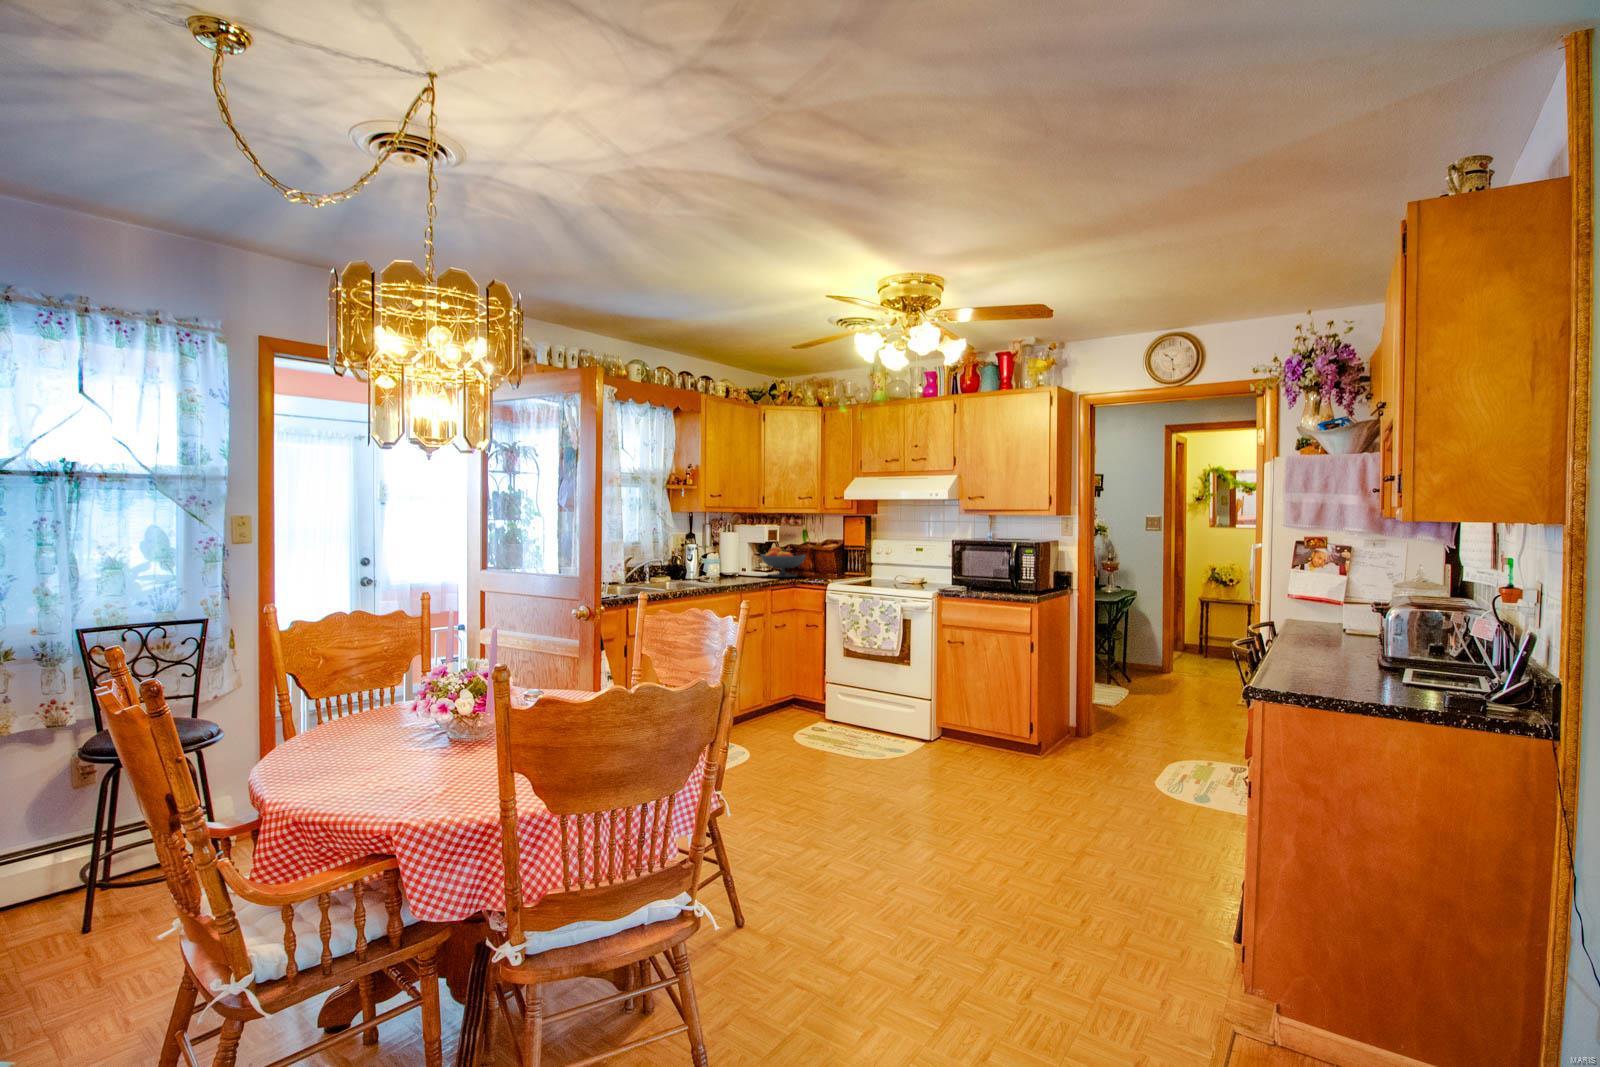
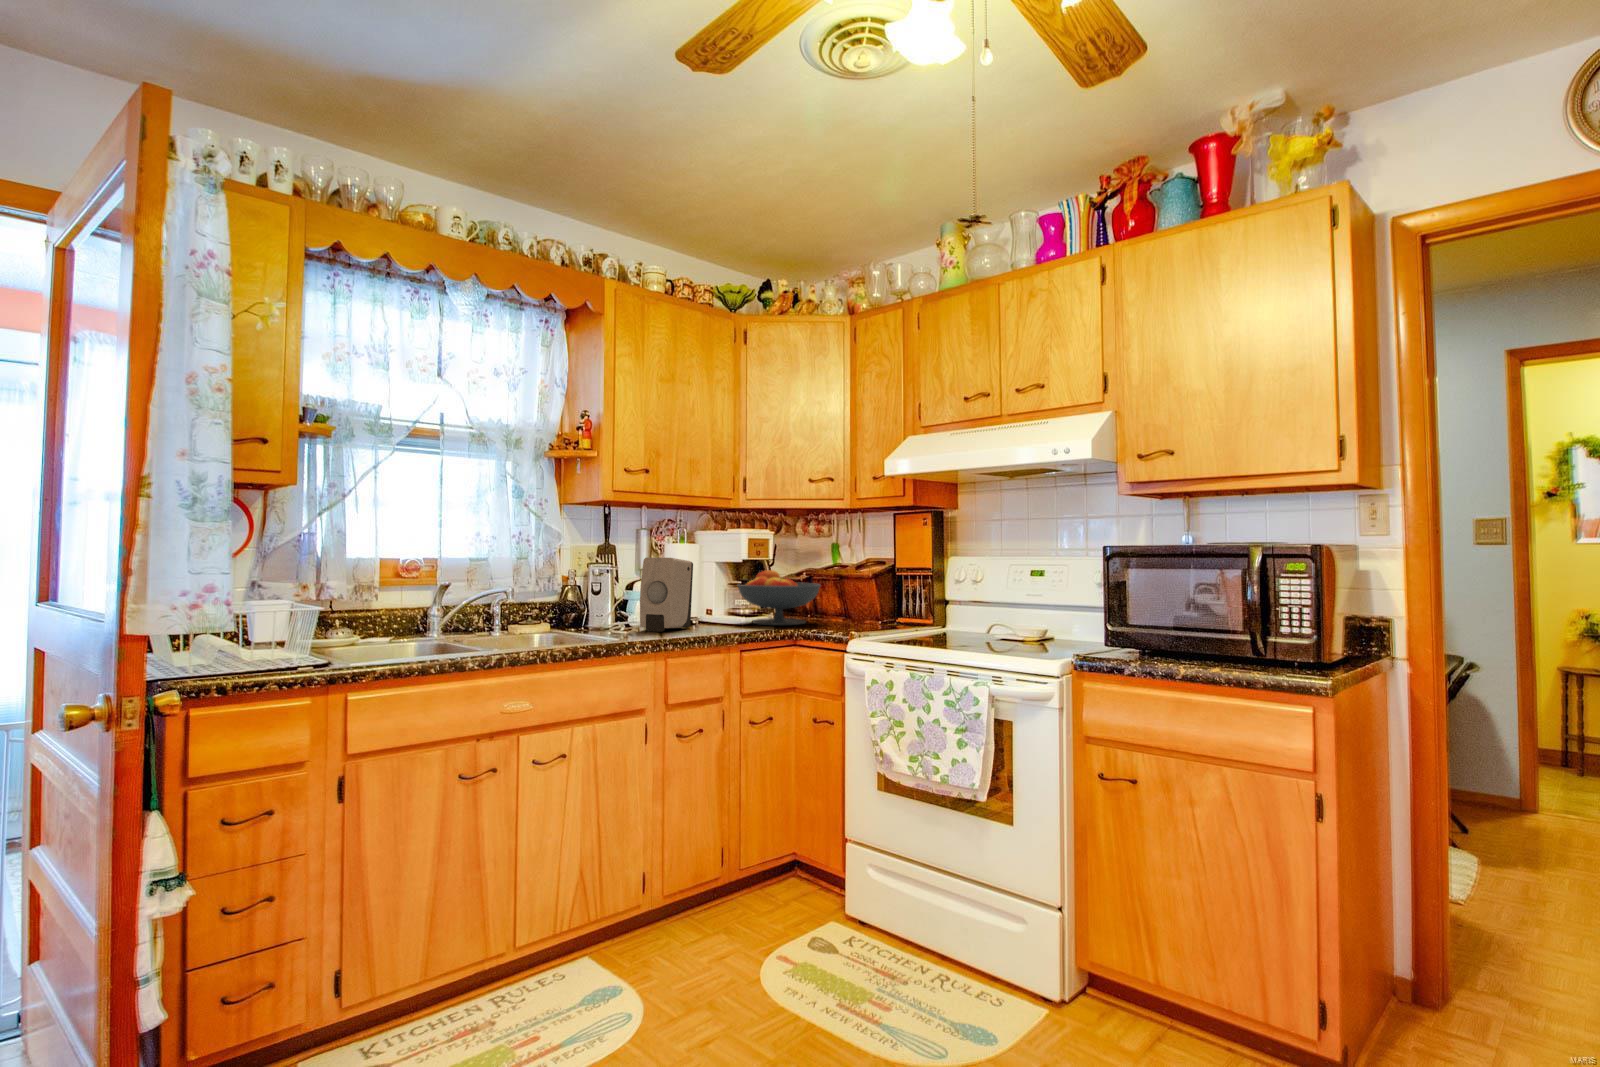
soap dispenser: none [718,542,742,581] -> present [640,557,693,632]

